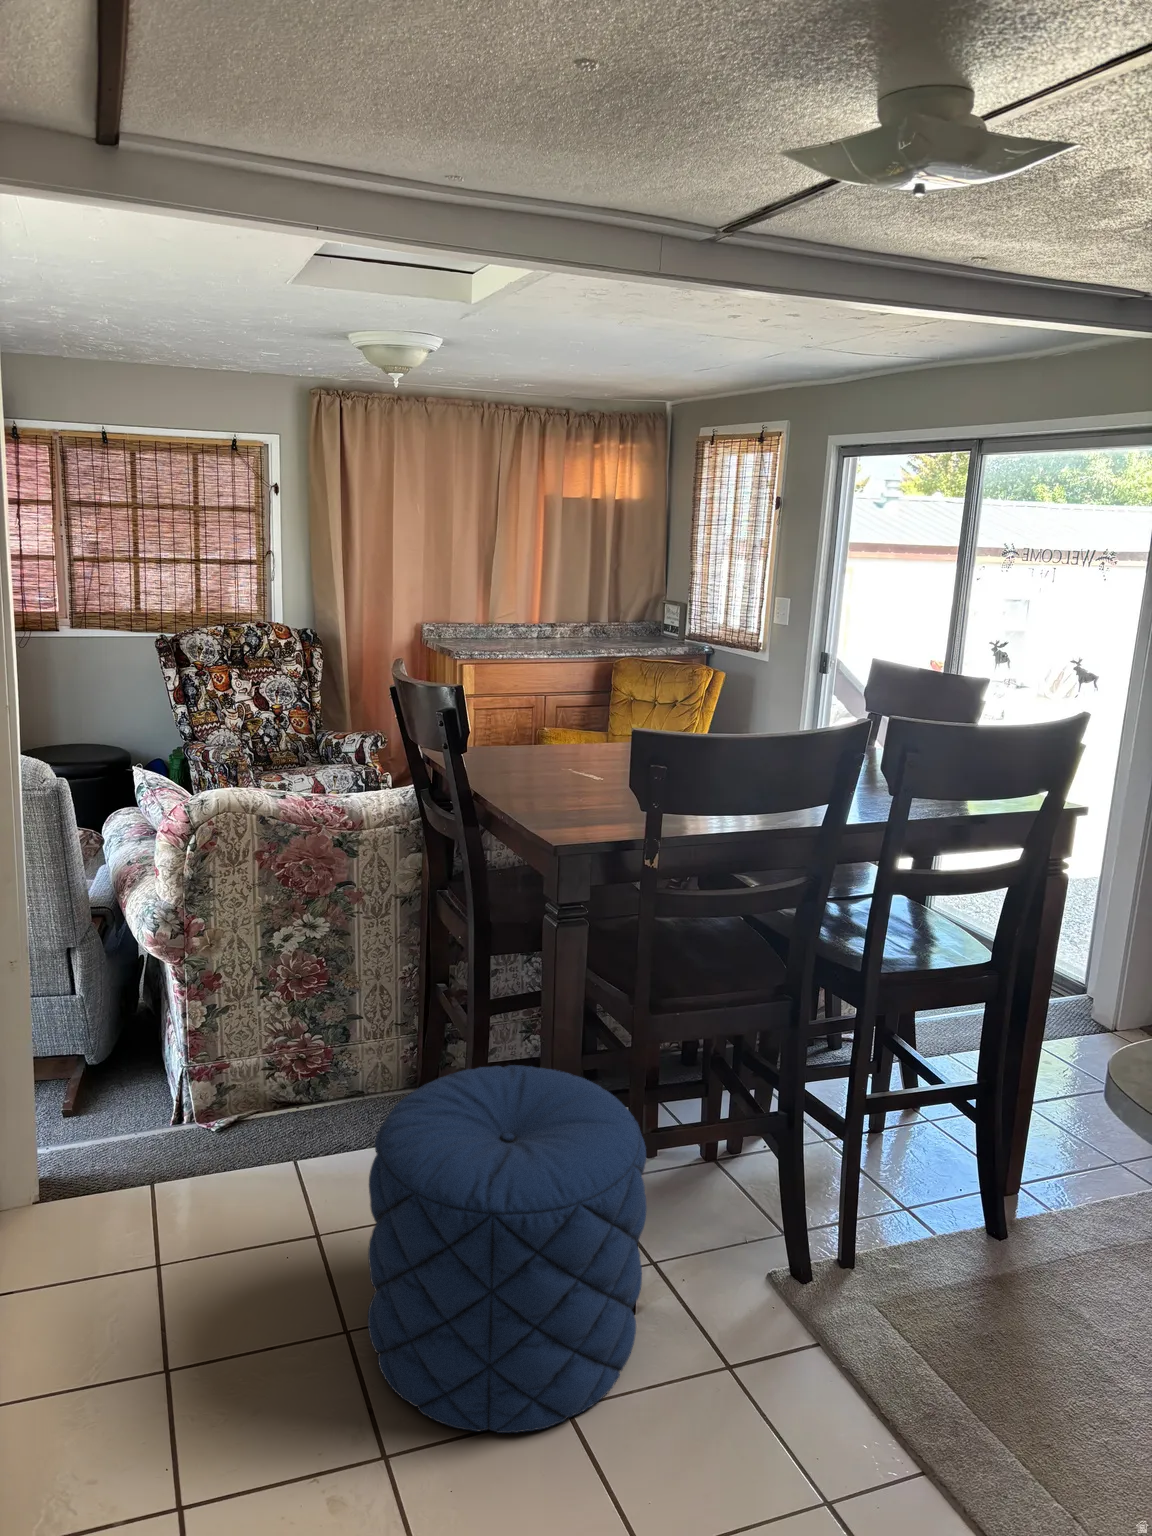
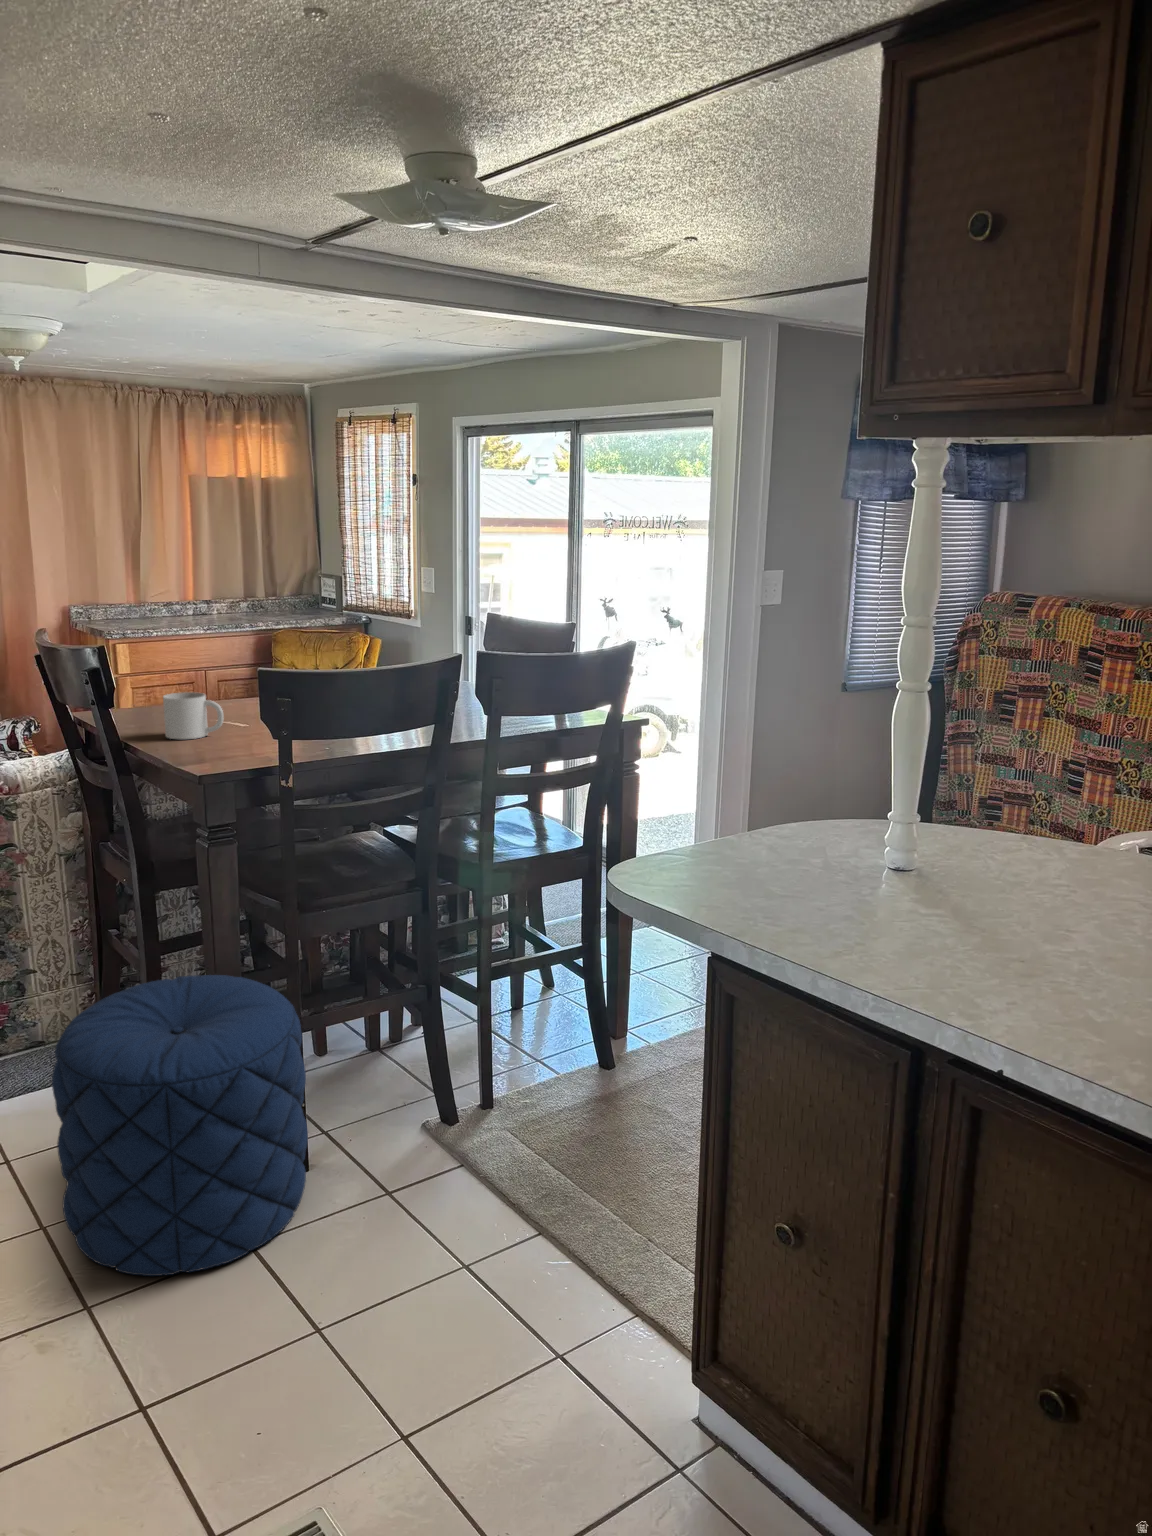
mug: none [517,736,581,790] -> present [163,692,224,739]

